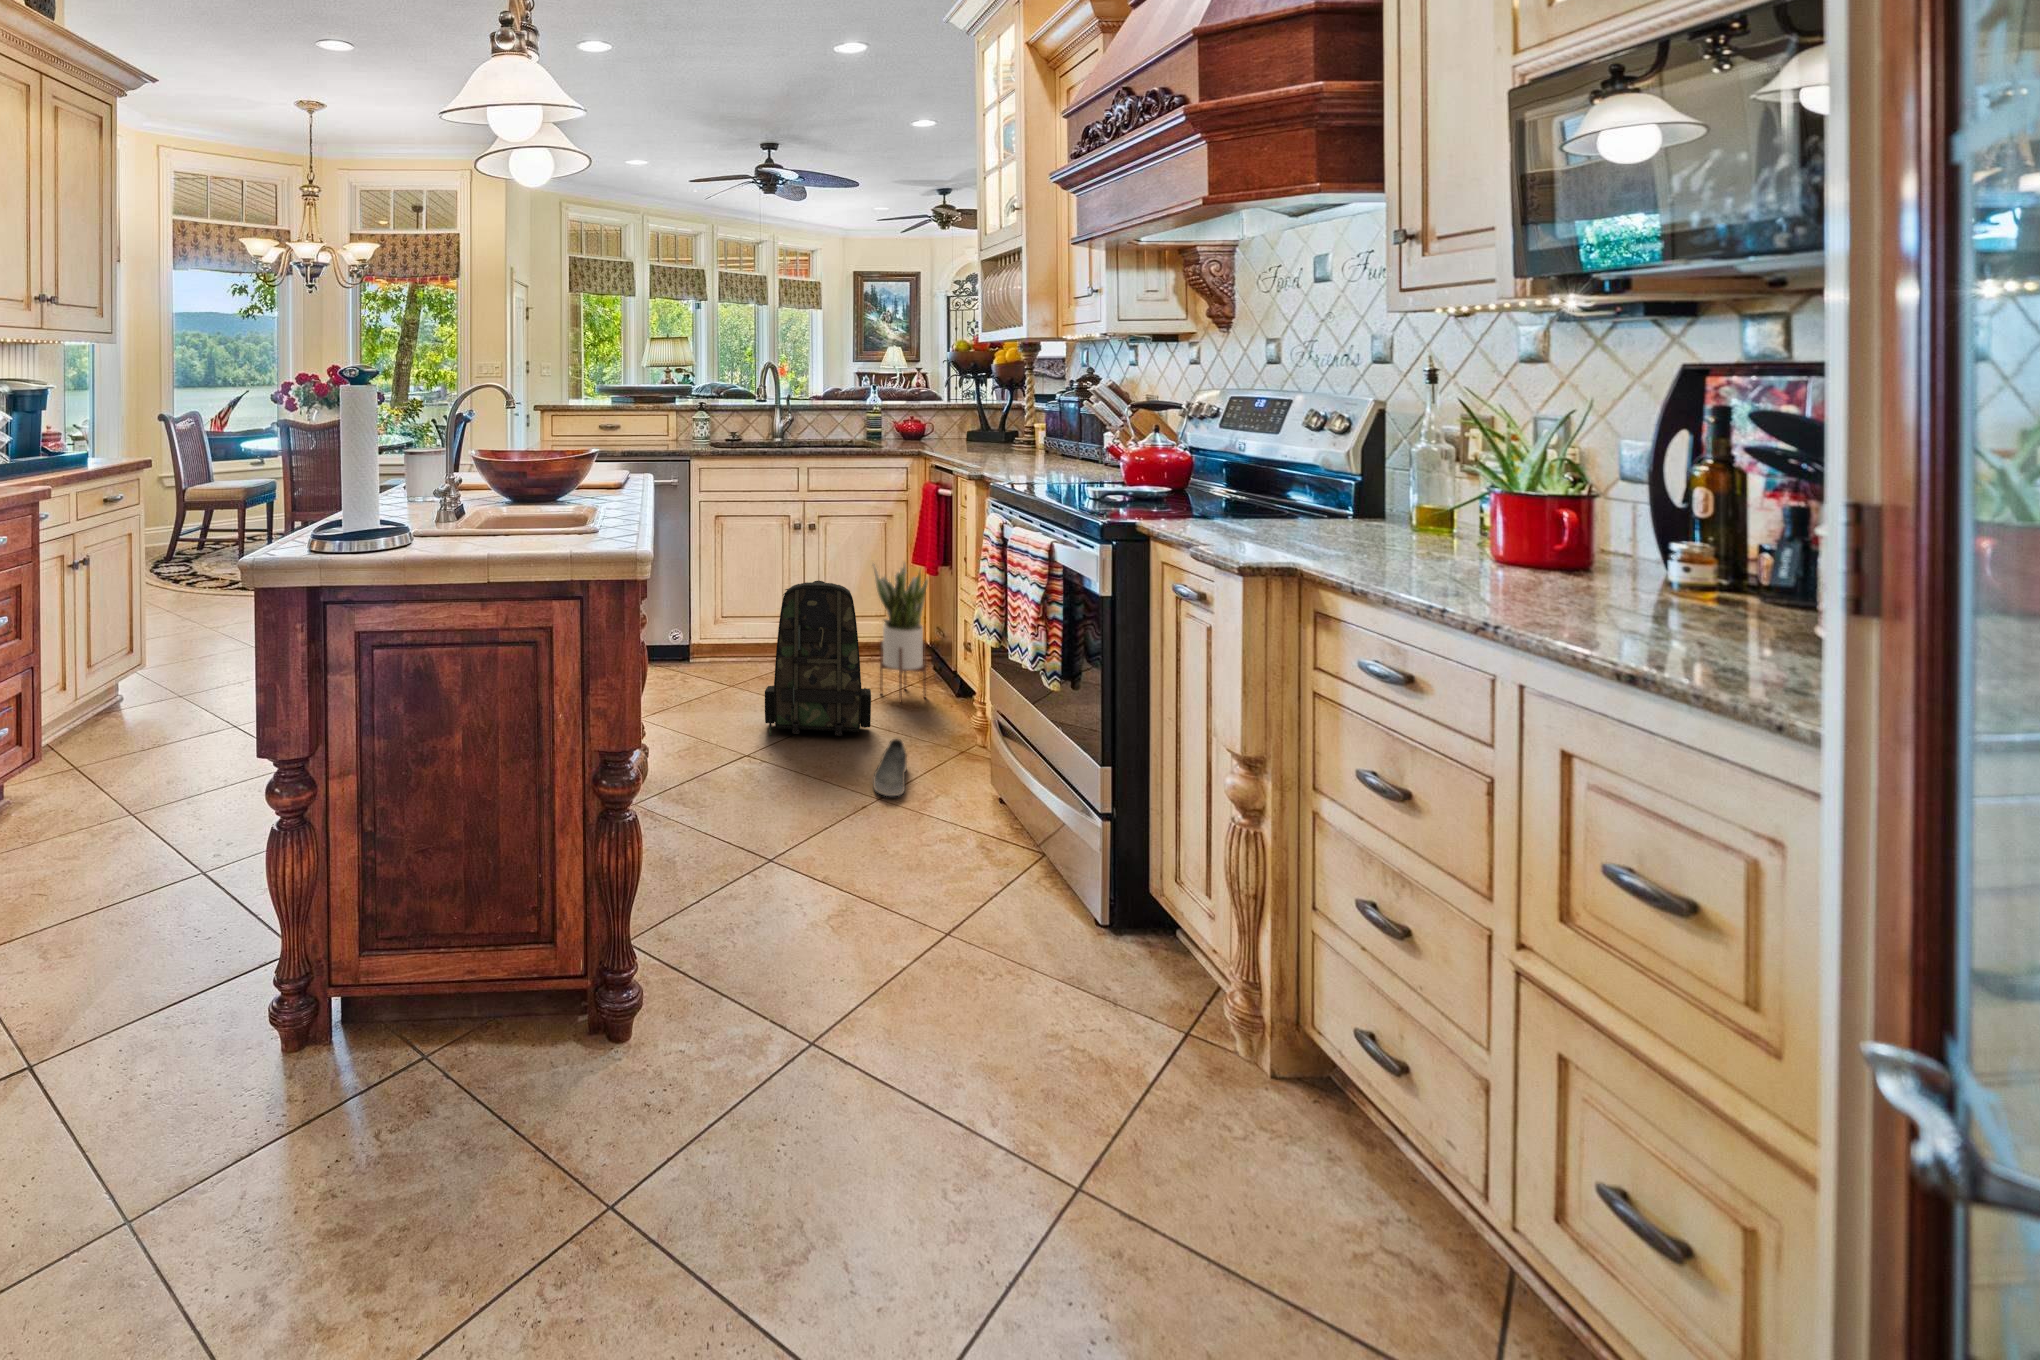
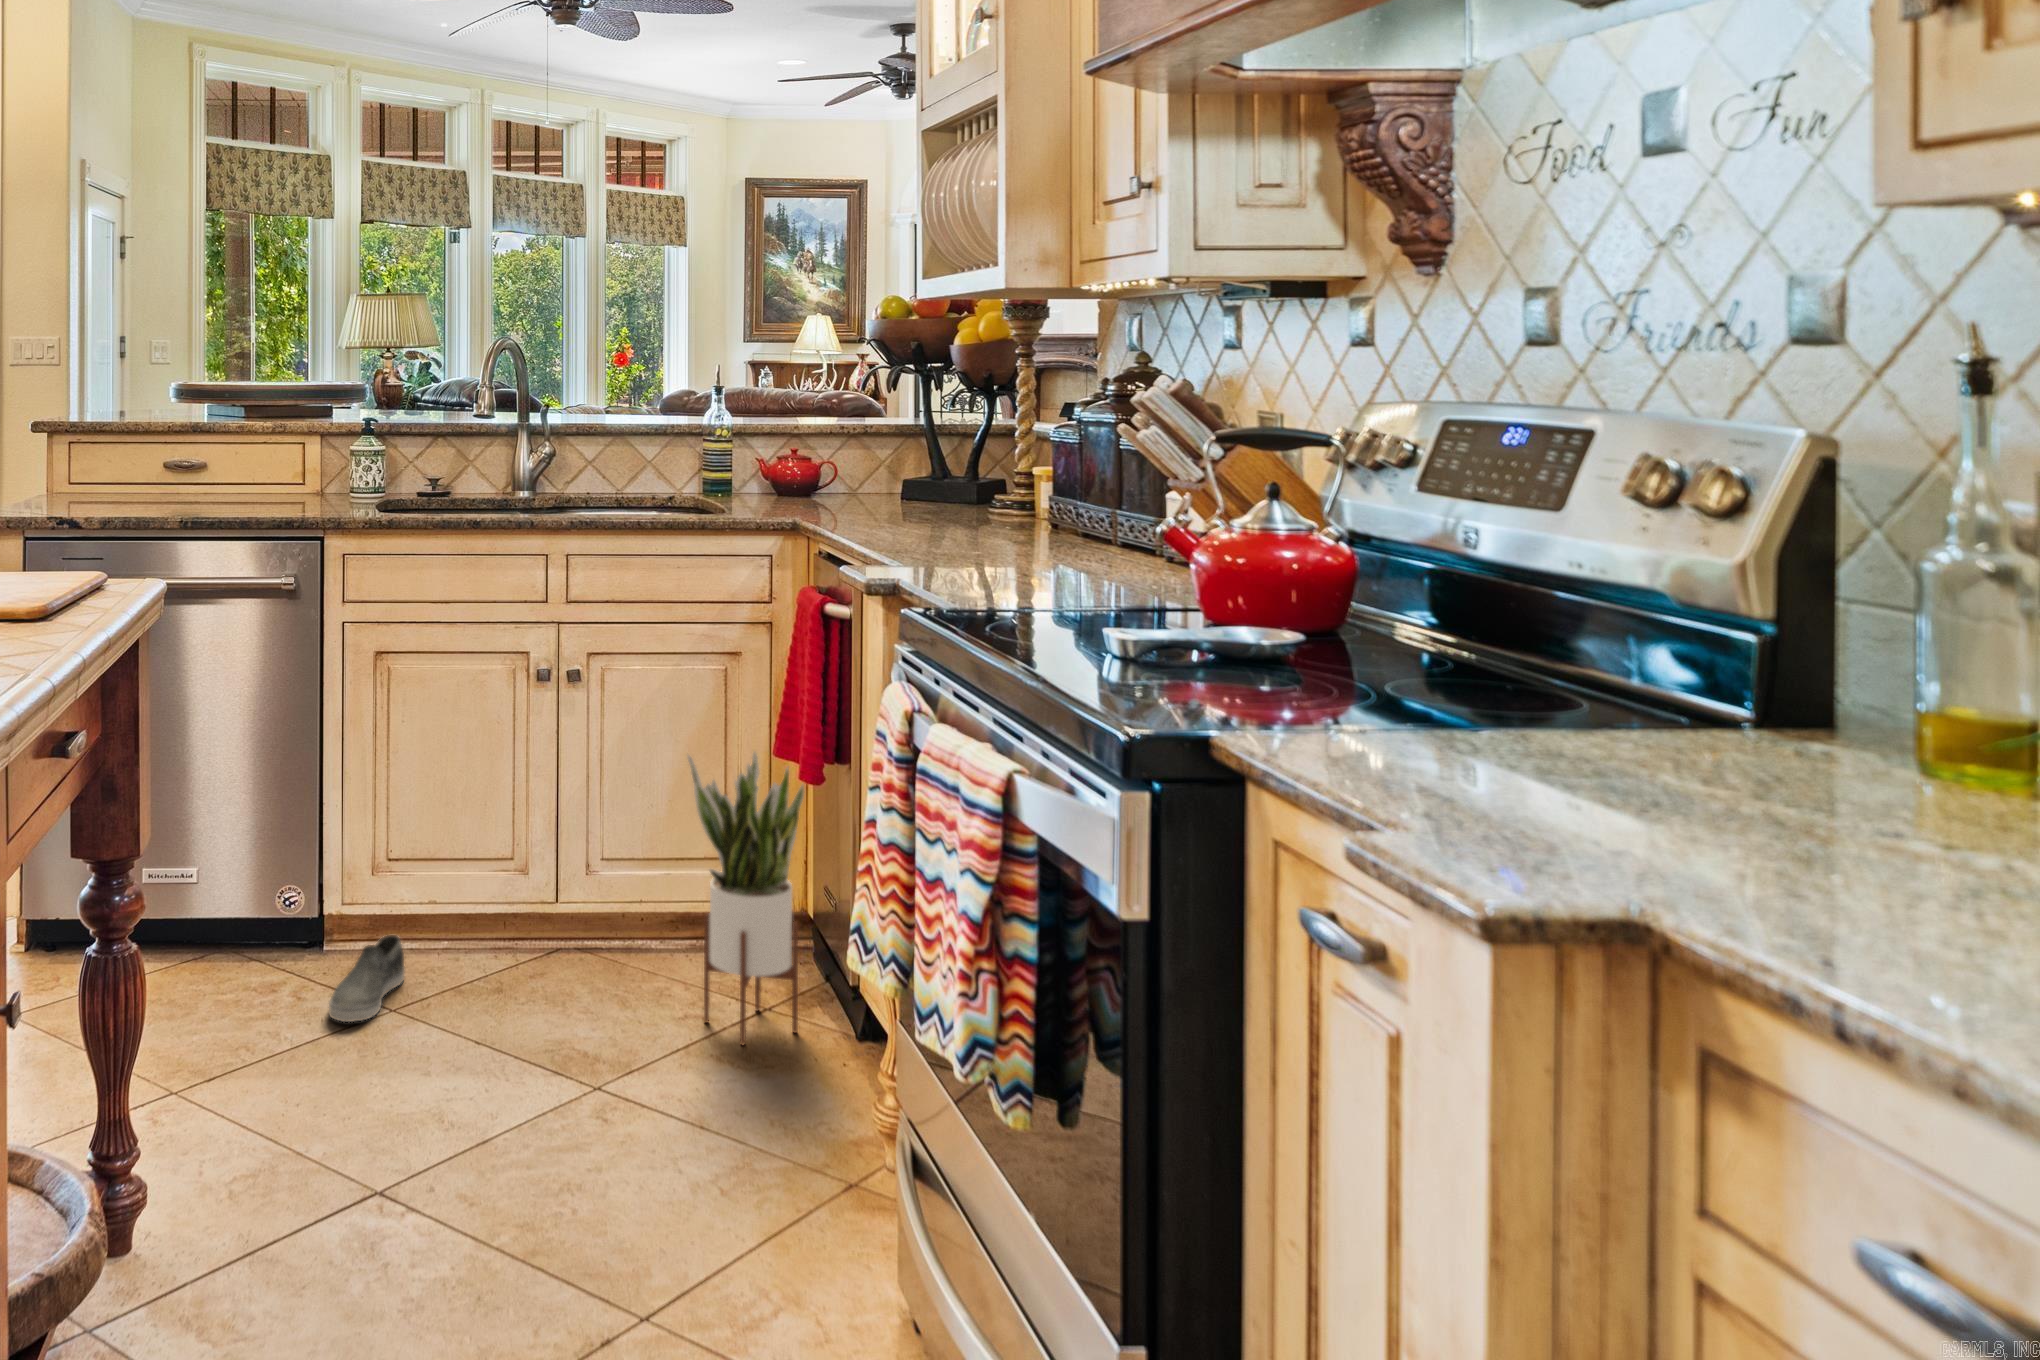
backpack: present [765,581,871,736] -> none [443,795,667,1132]
shoe: present [873,739,907,796] -> present [329,935,404,1022]

